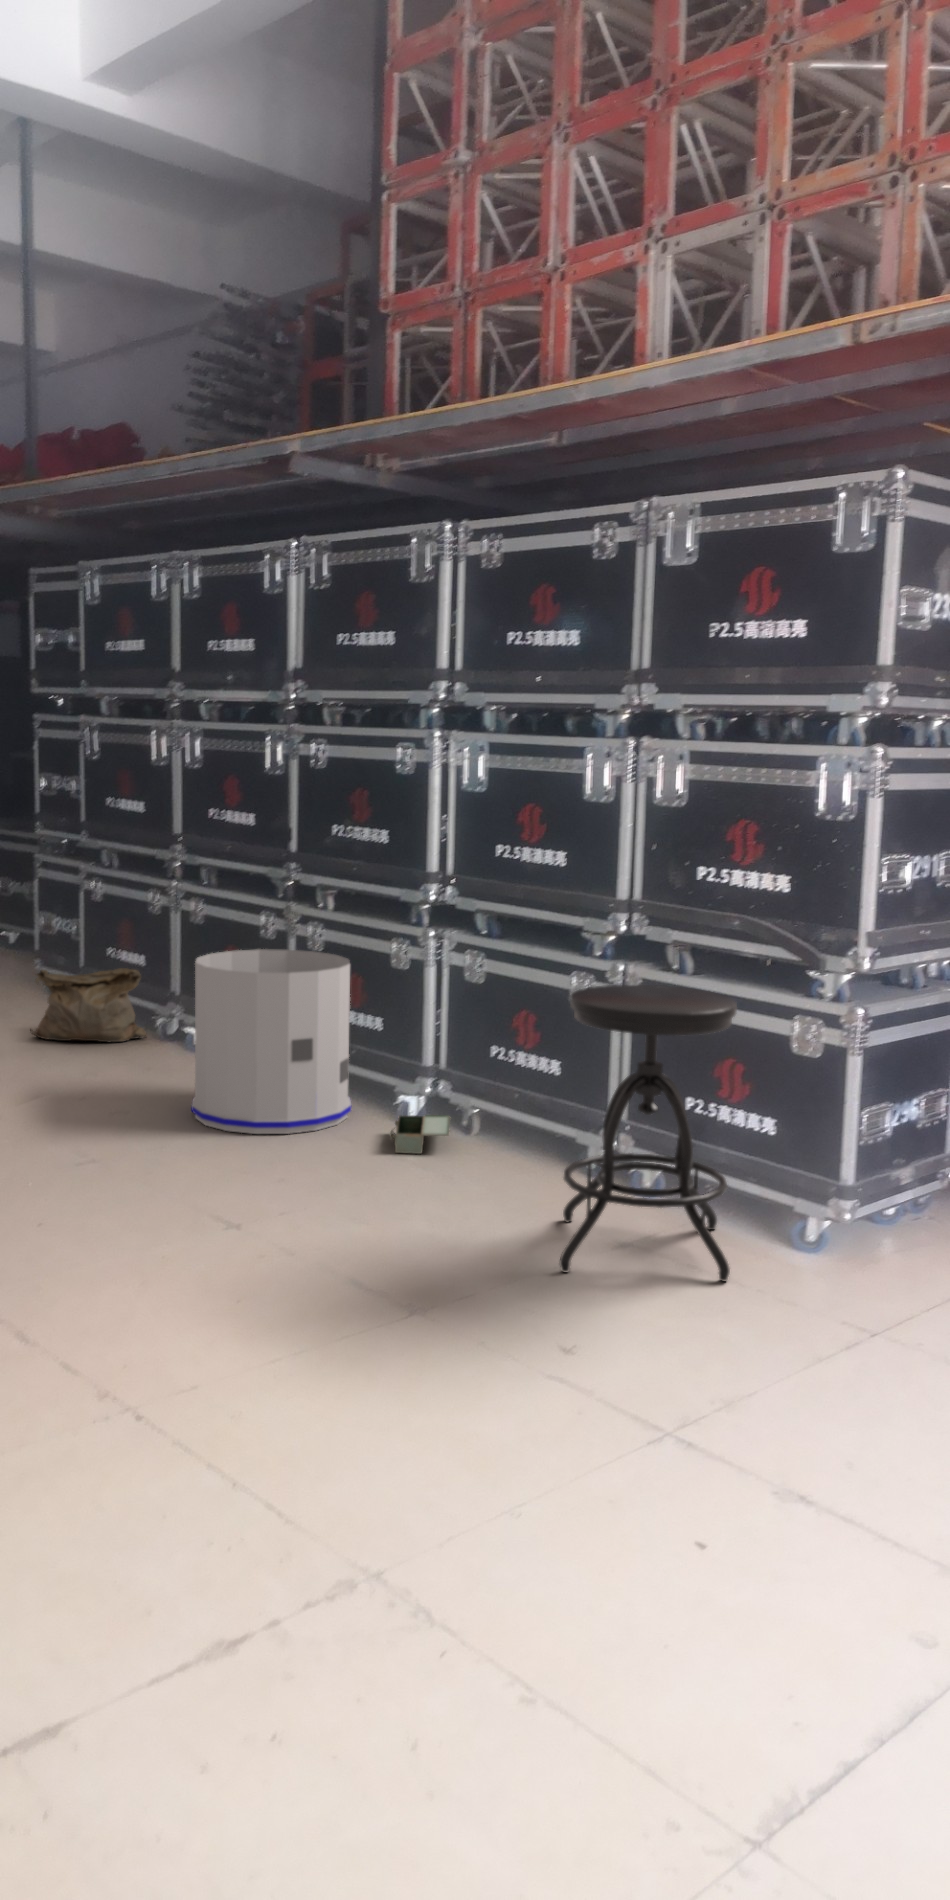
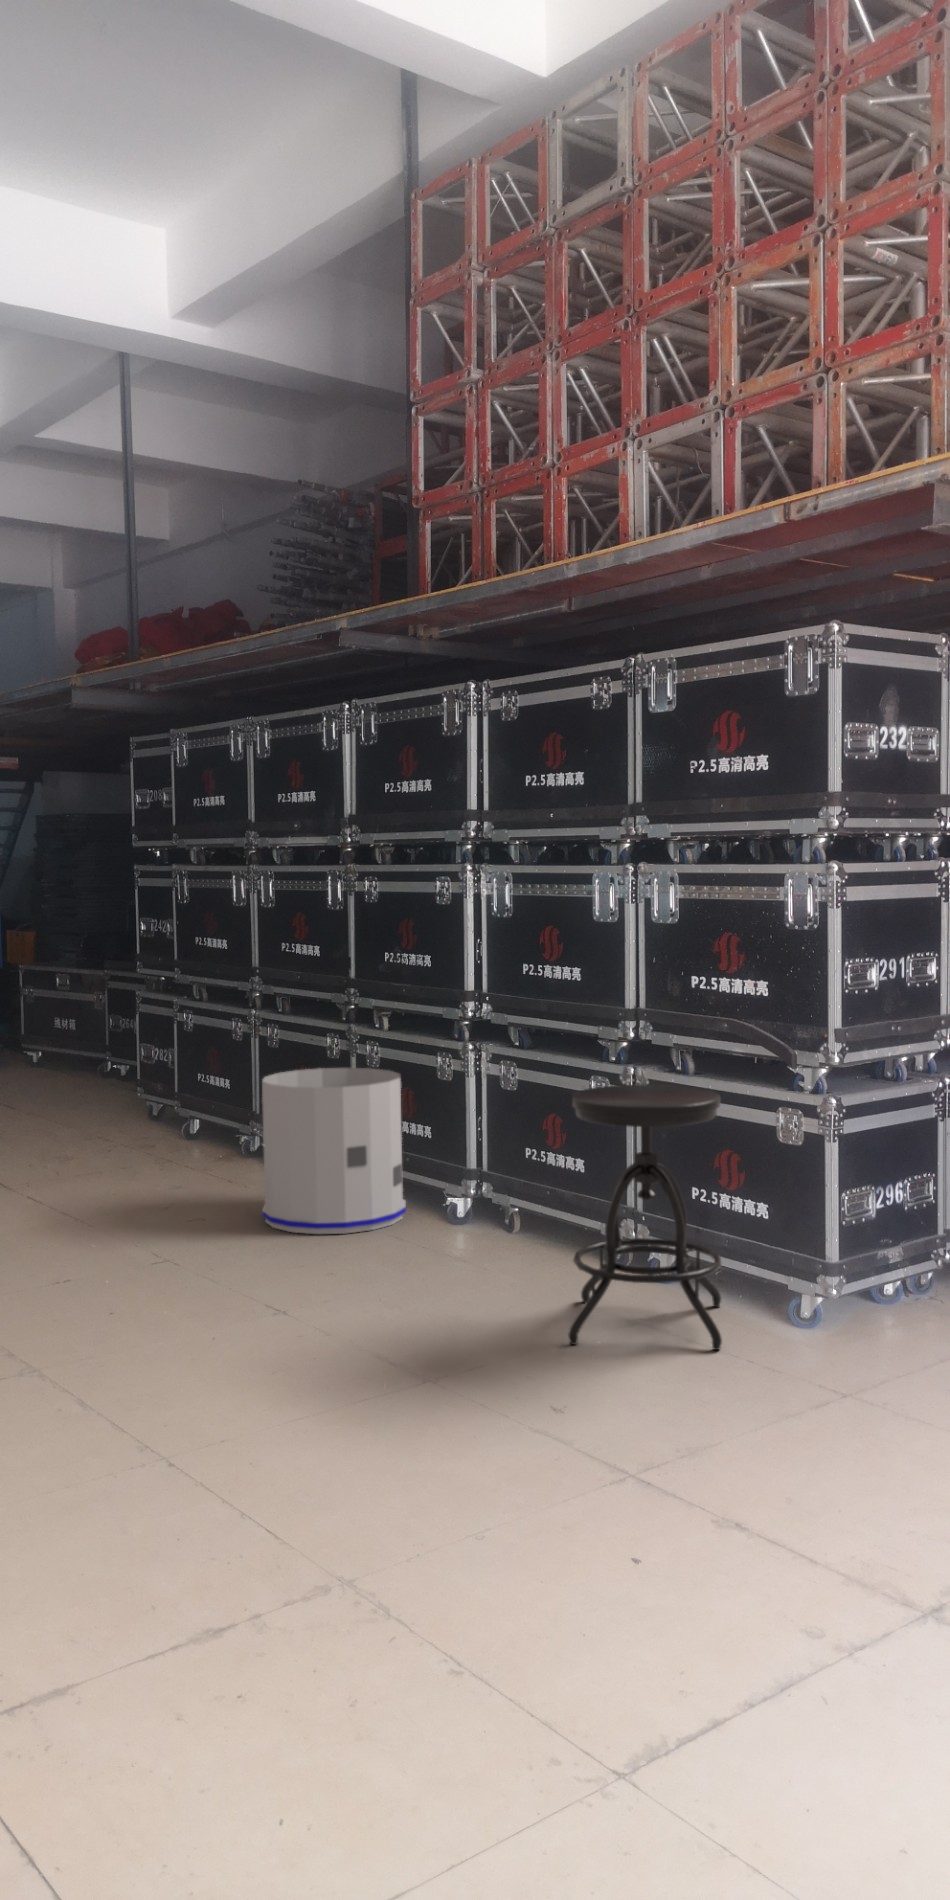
bag: present [30,968,146,1042] -> none [128,1091,233,1159]
toolbox: present [390,1115,450,1154] -> none [437,1213,493,1248]

